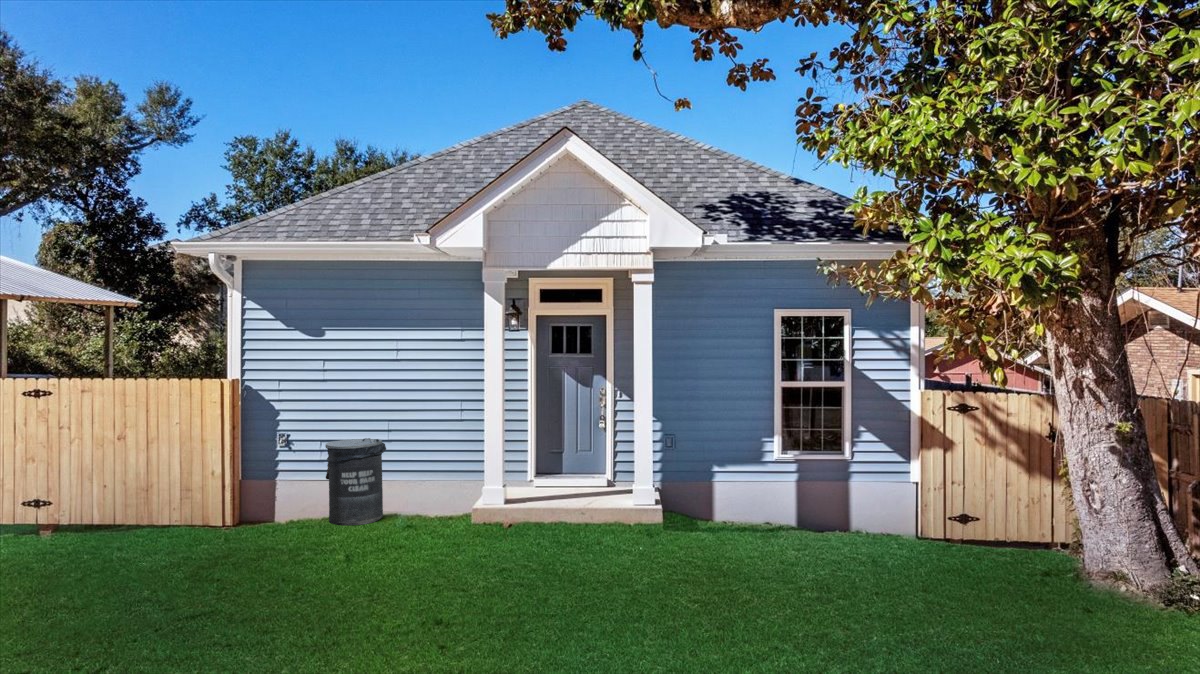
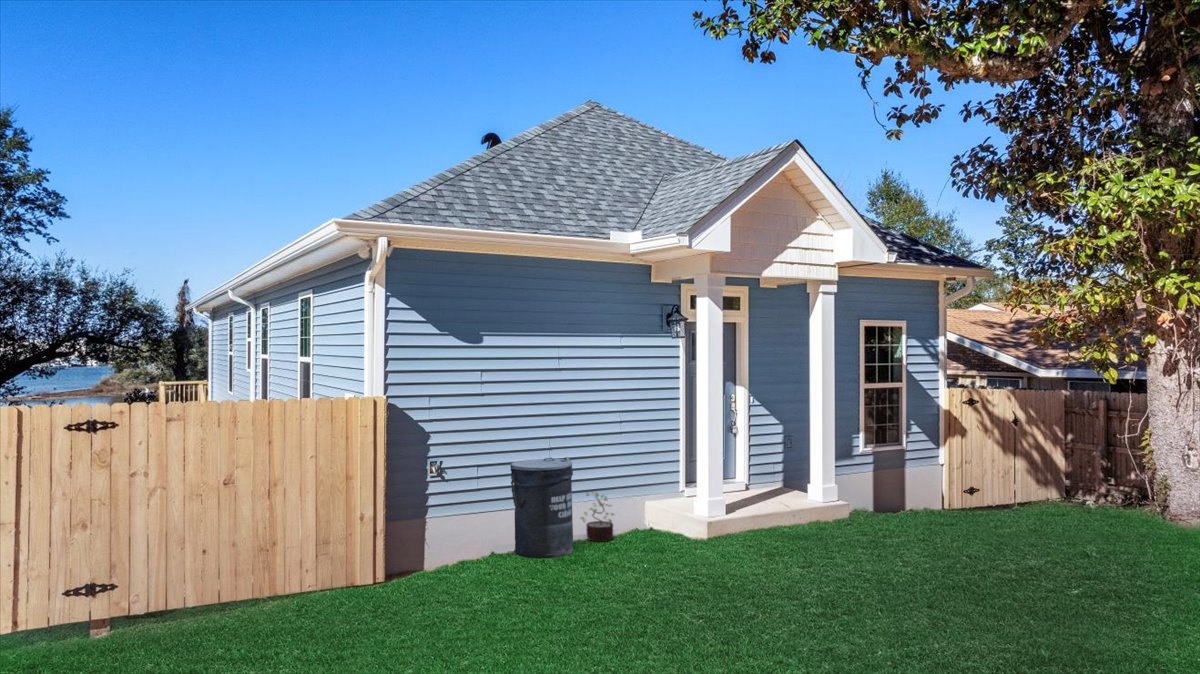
decorative plant: none [410,470,435,519] -> present [581,491,614,542]

